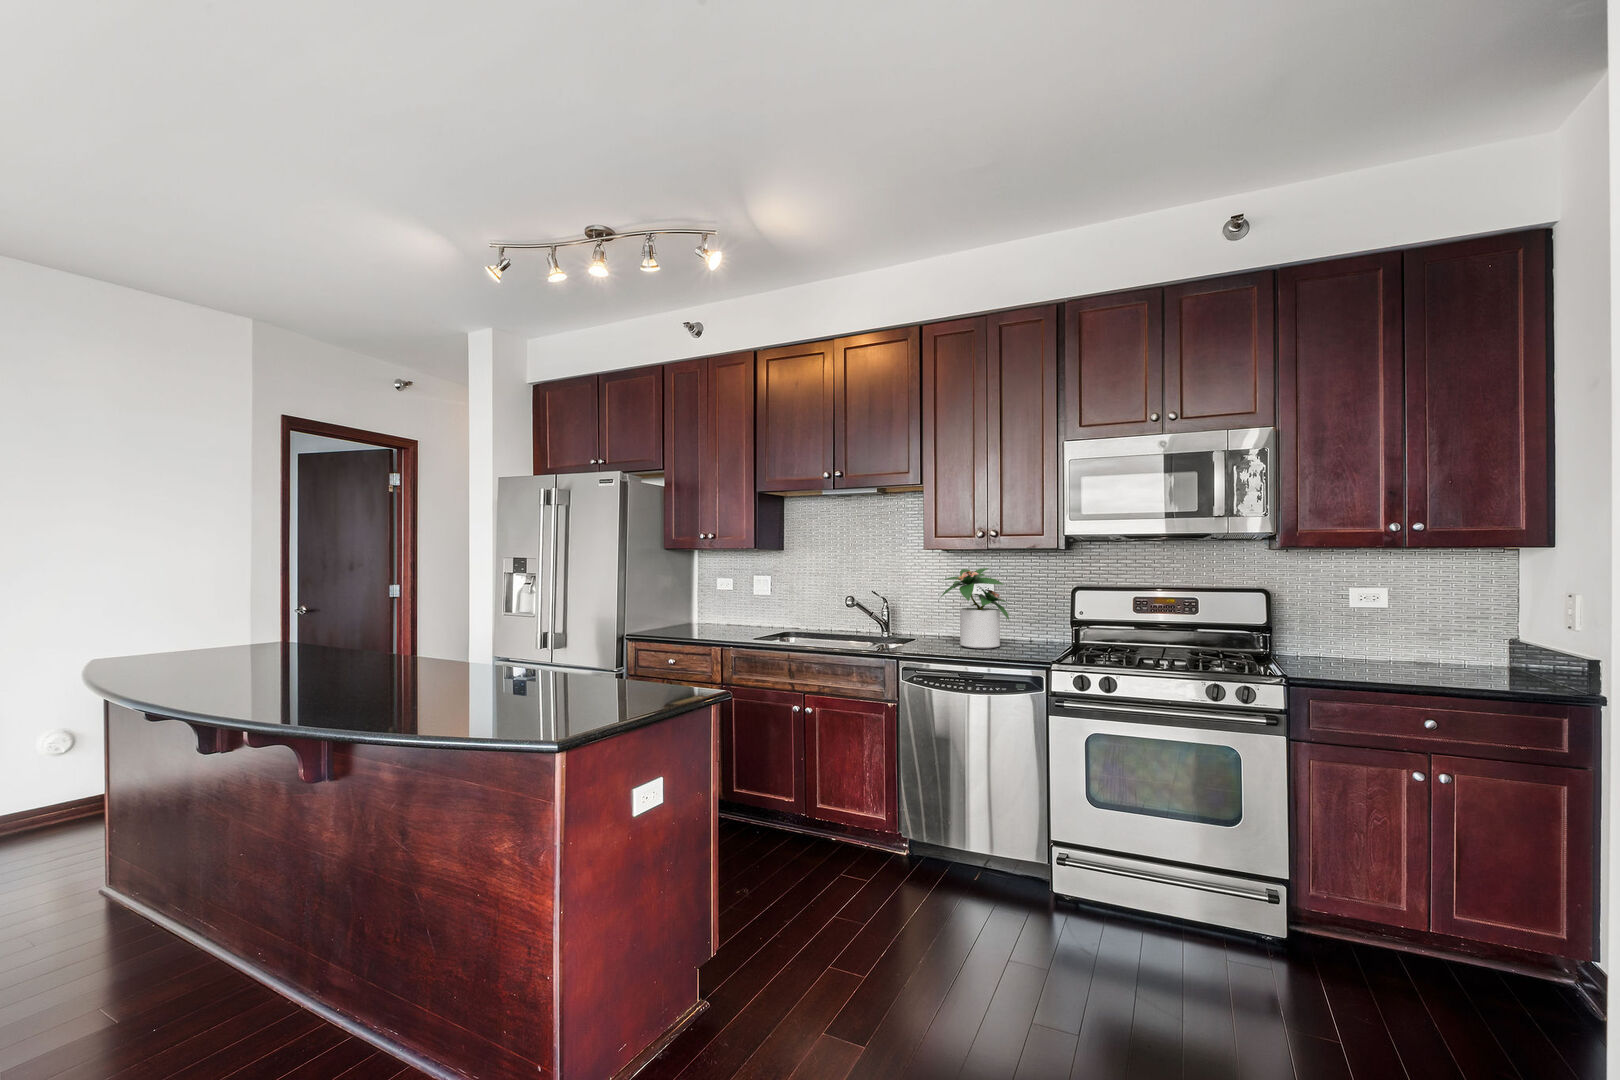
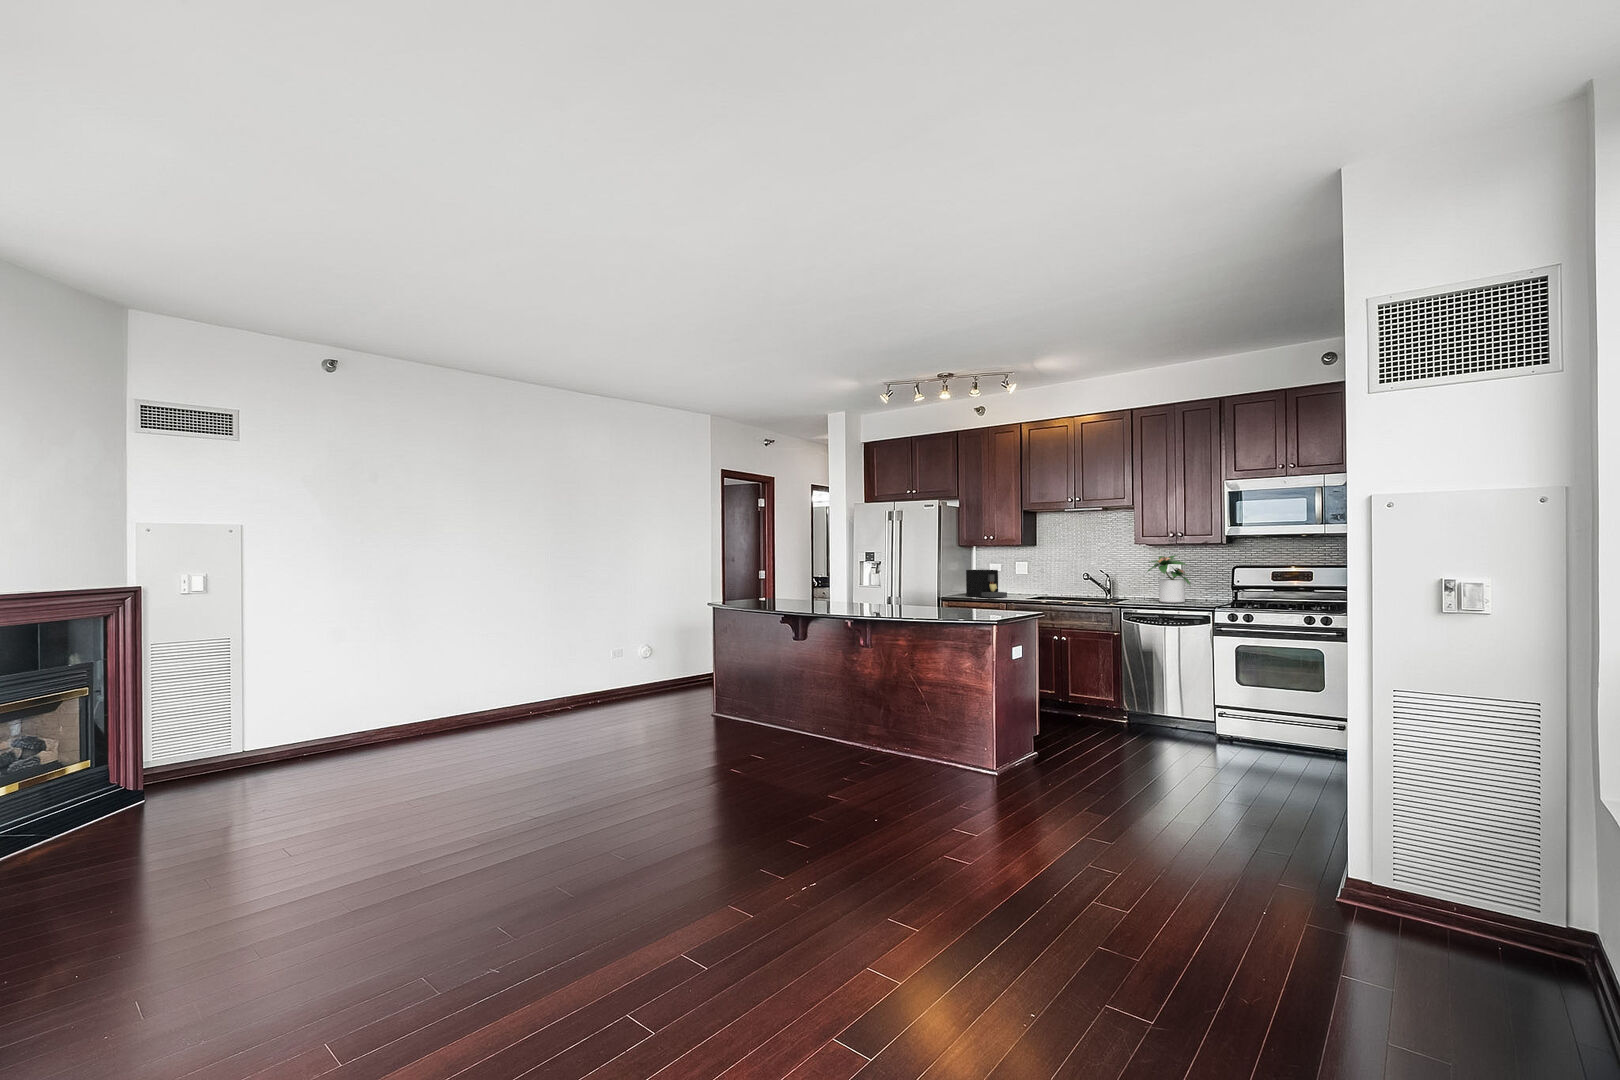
coffee maker: none [675,586,733,633] -> present [966,570,1007,597]

